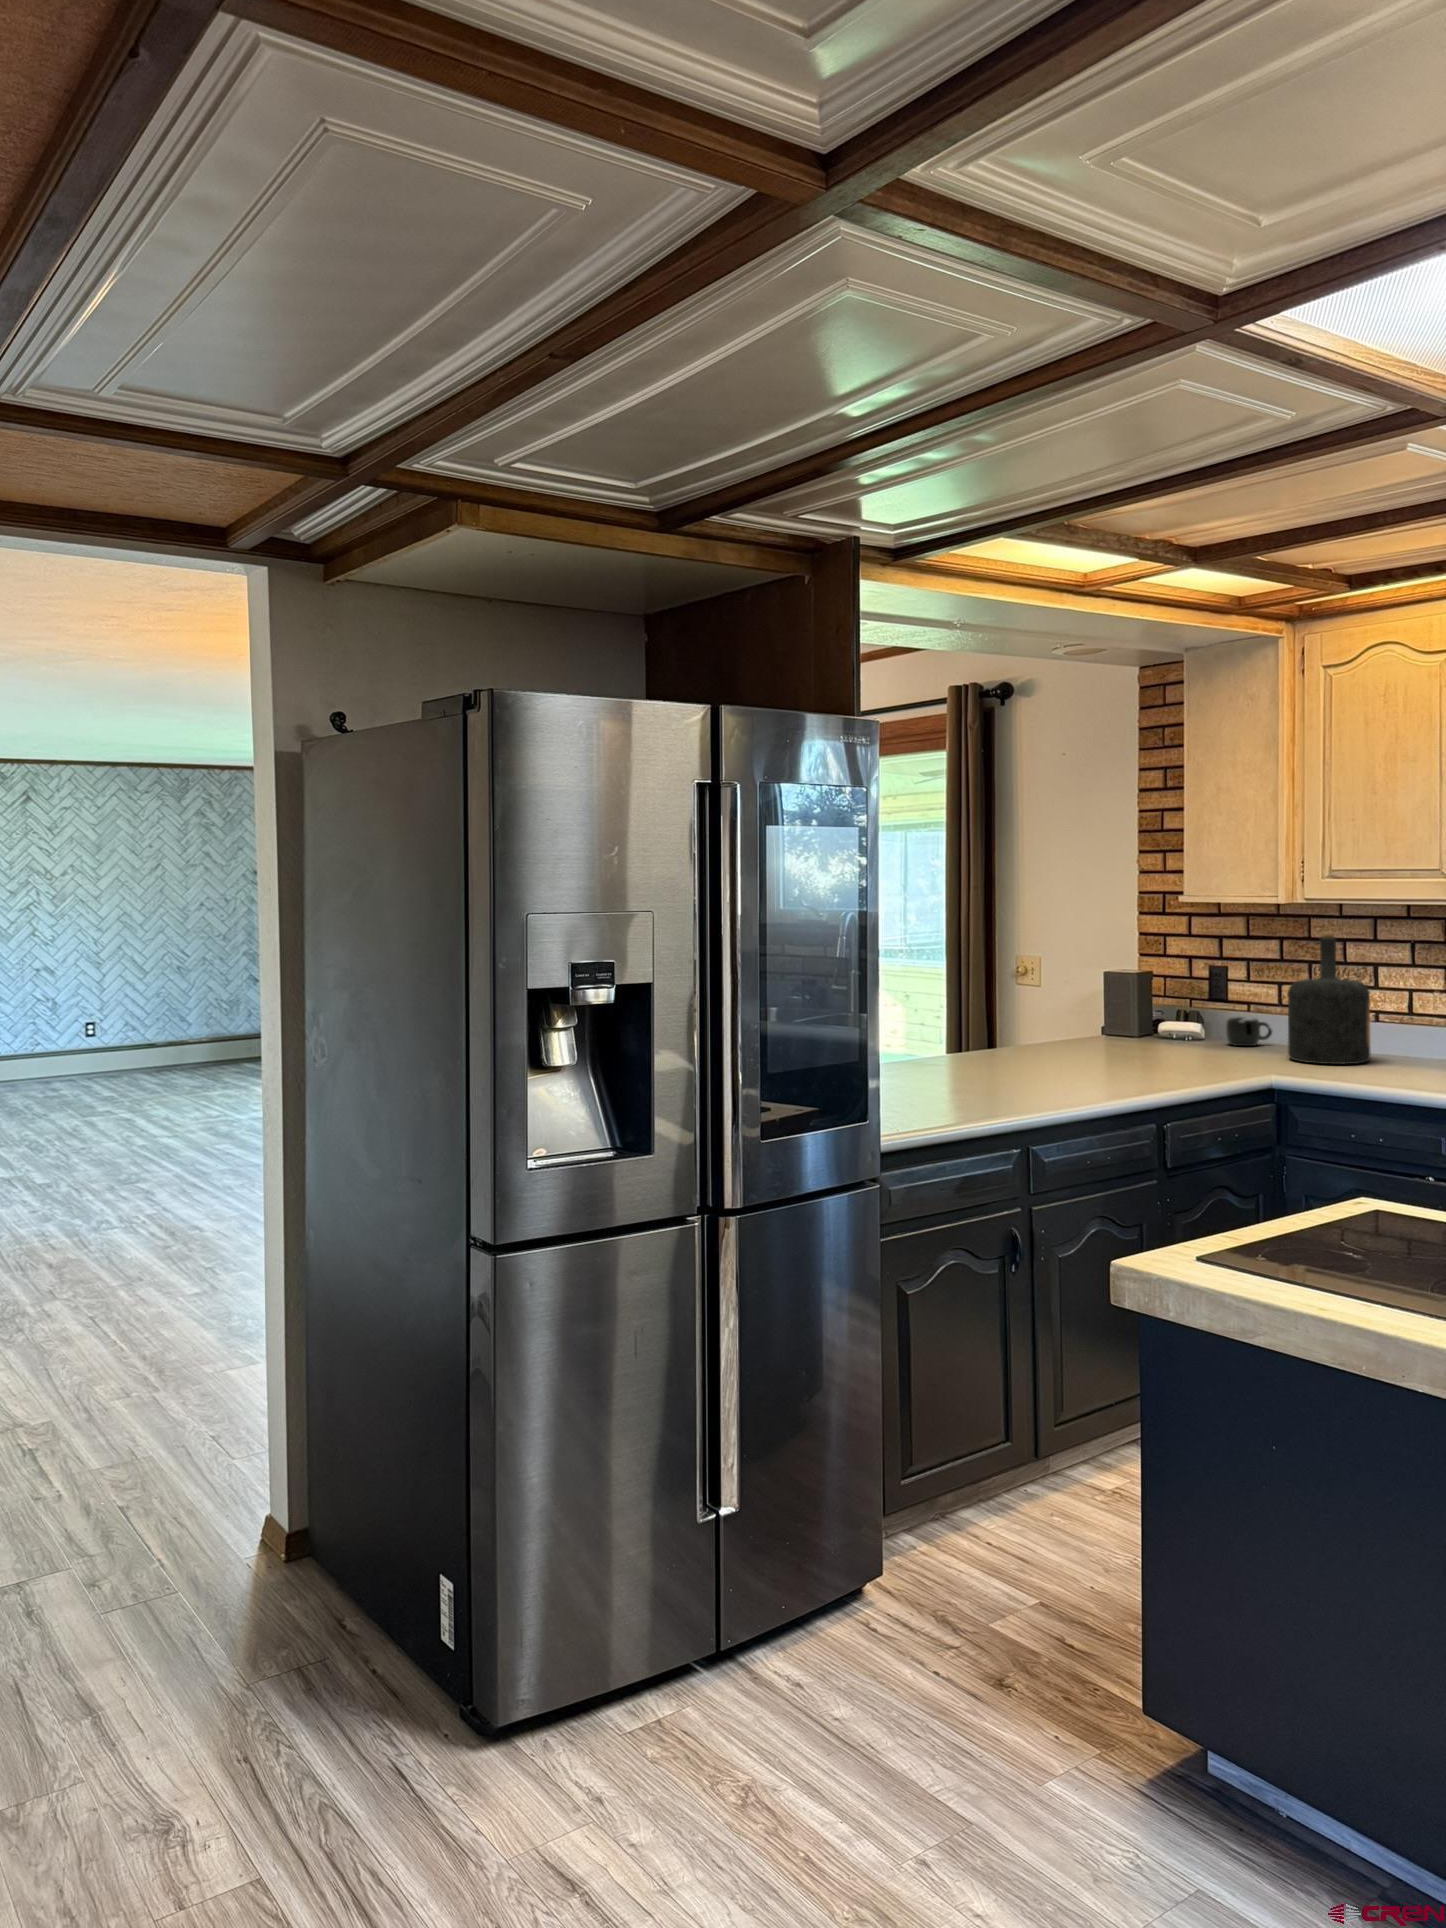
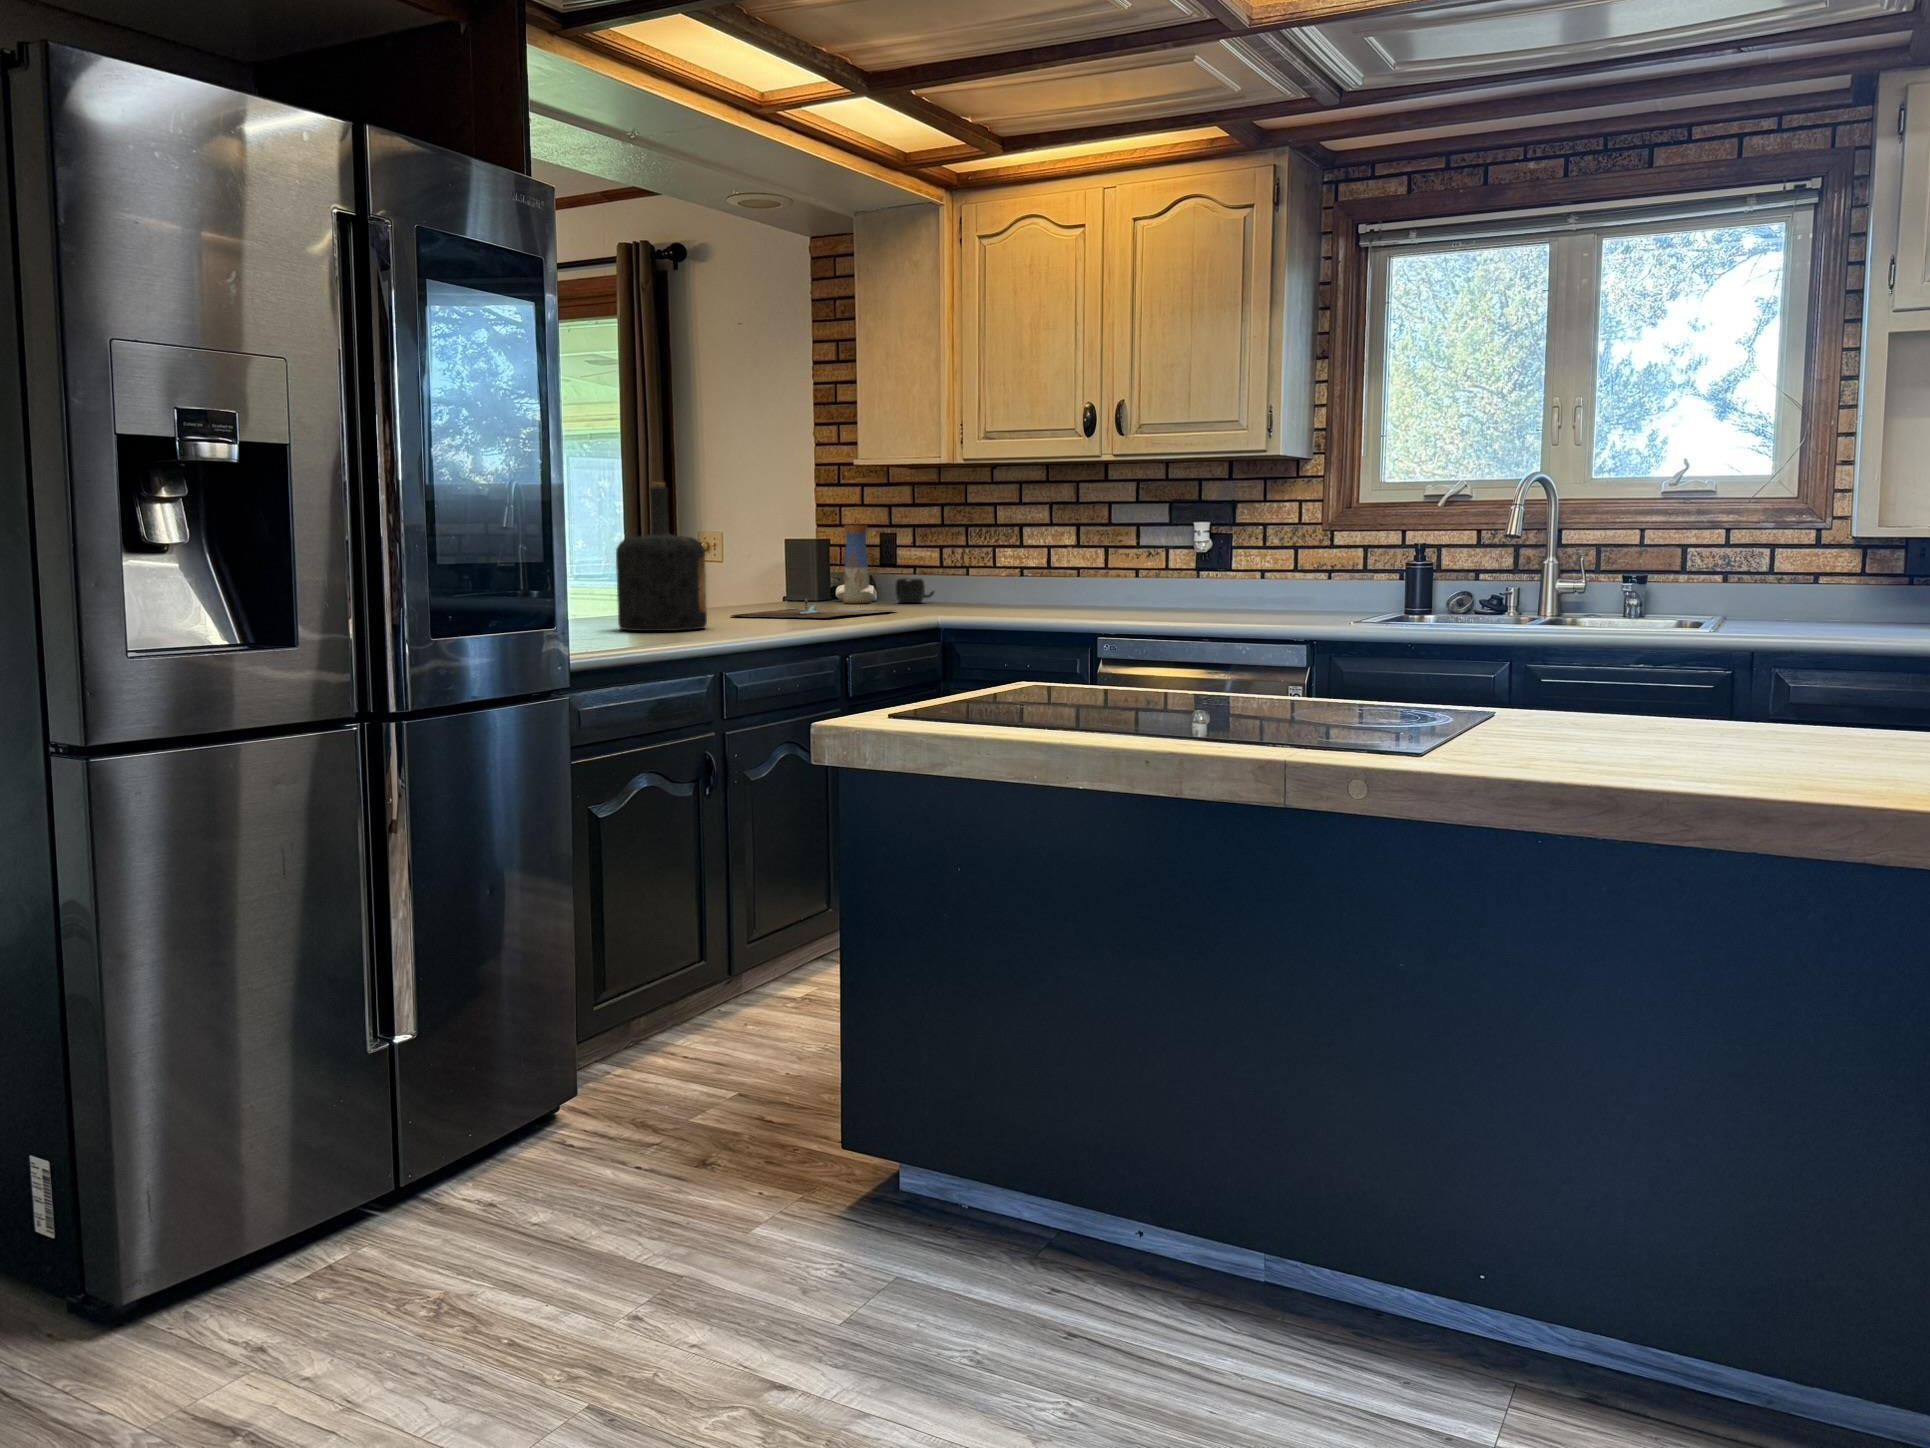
bottle: present [1288,933,1370,1064] -> present [616,482,707,631]
vase: none [1168,960,1198,1044] -> present [843,525,871,603]
cutting board: none [1045,1053,1227,1080] -> present [731,599,896,618]

